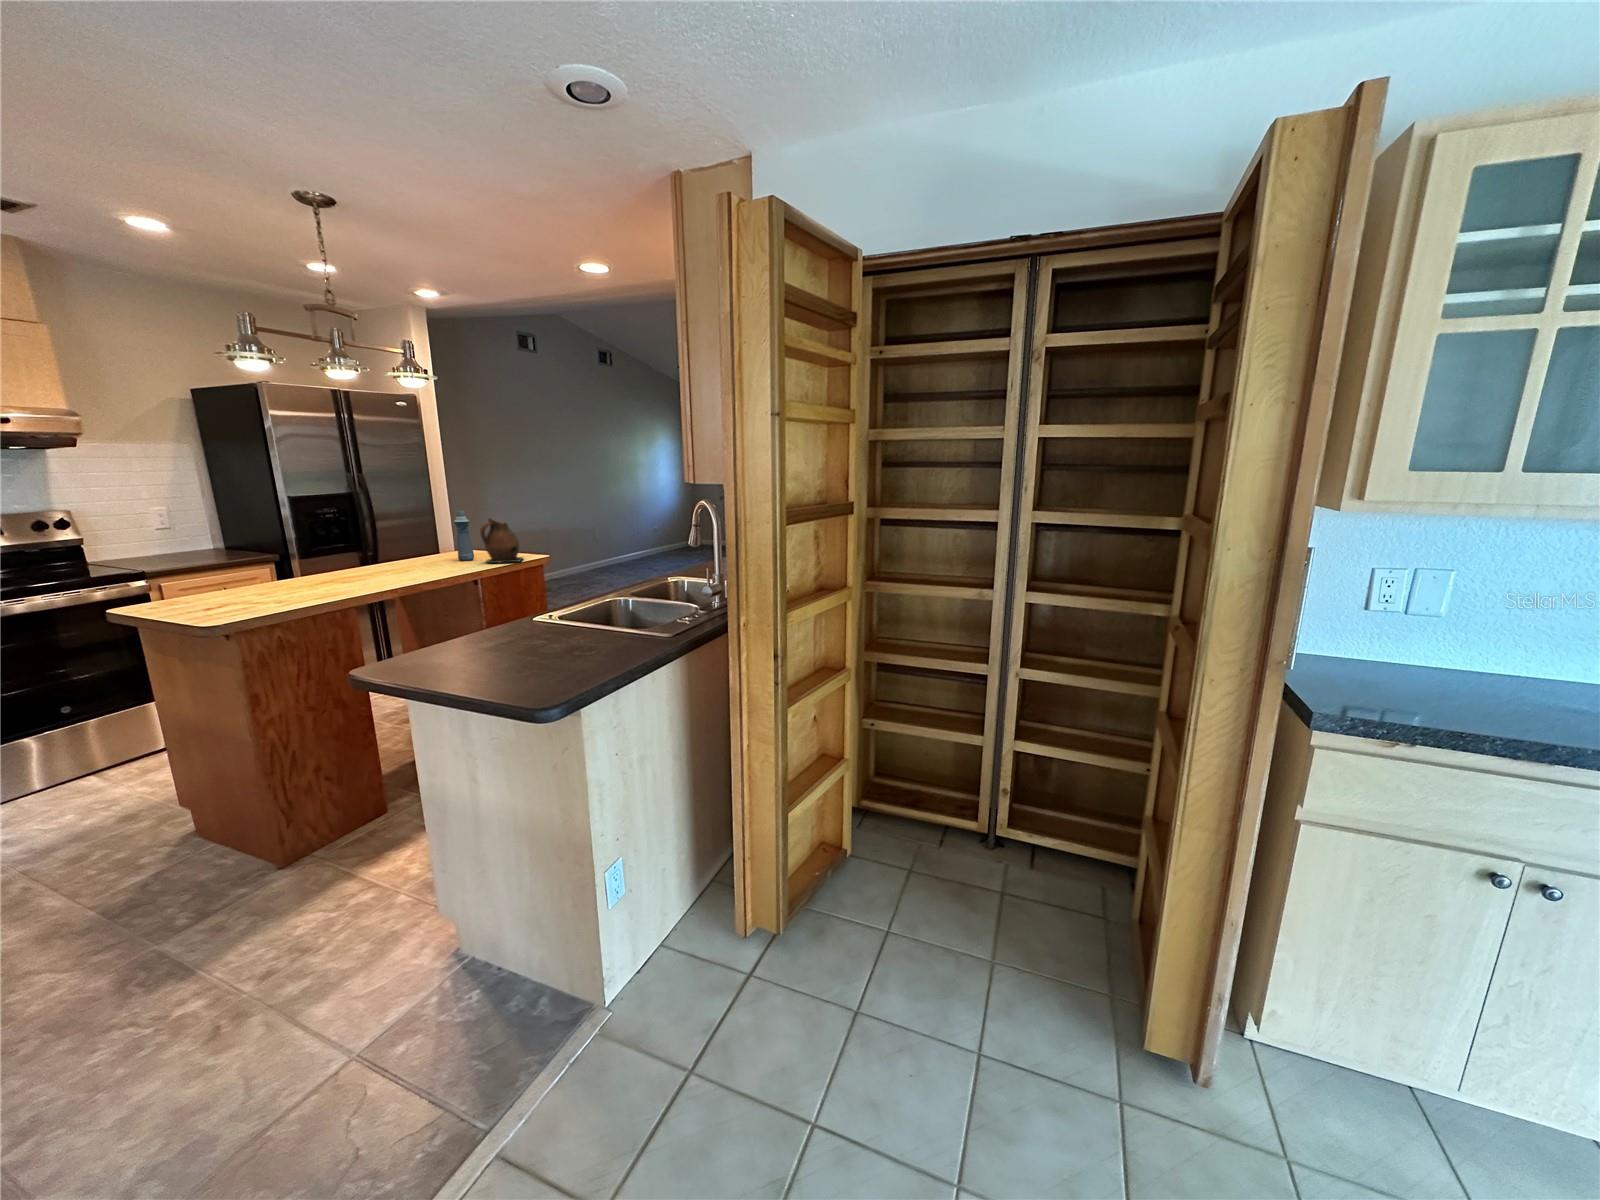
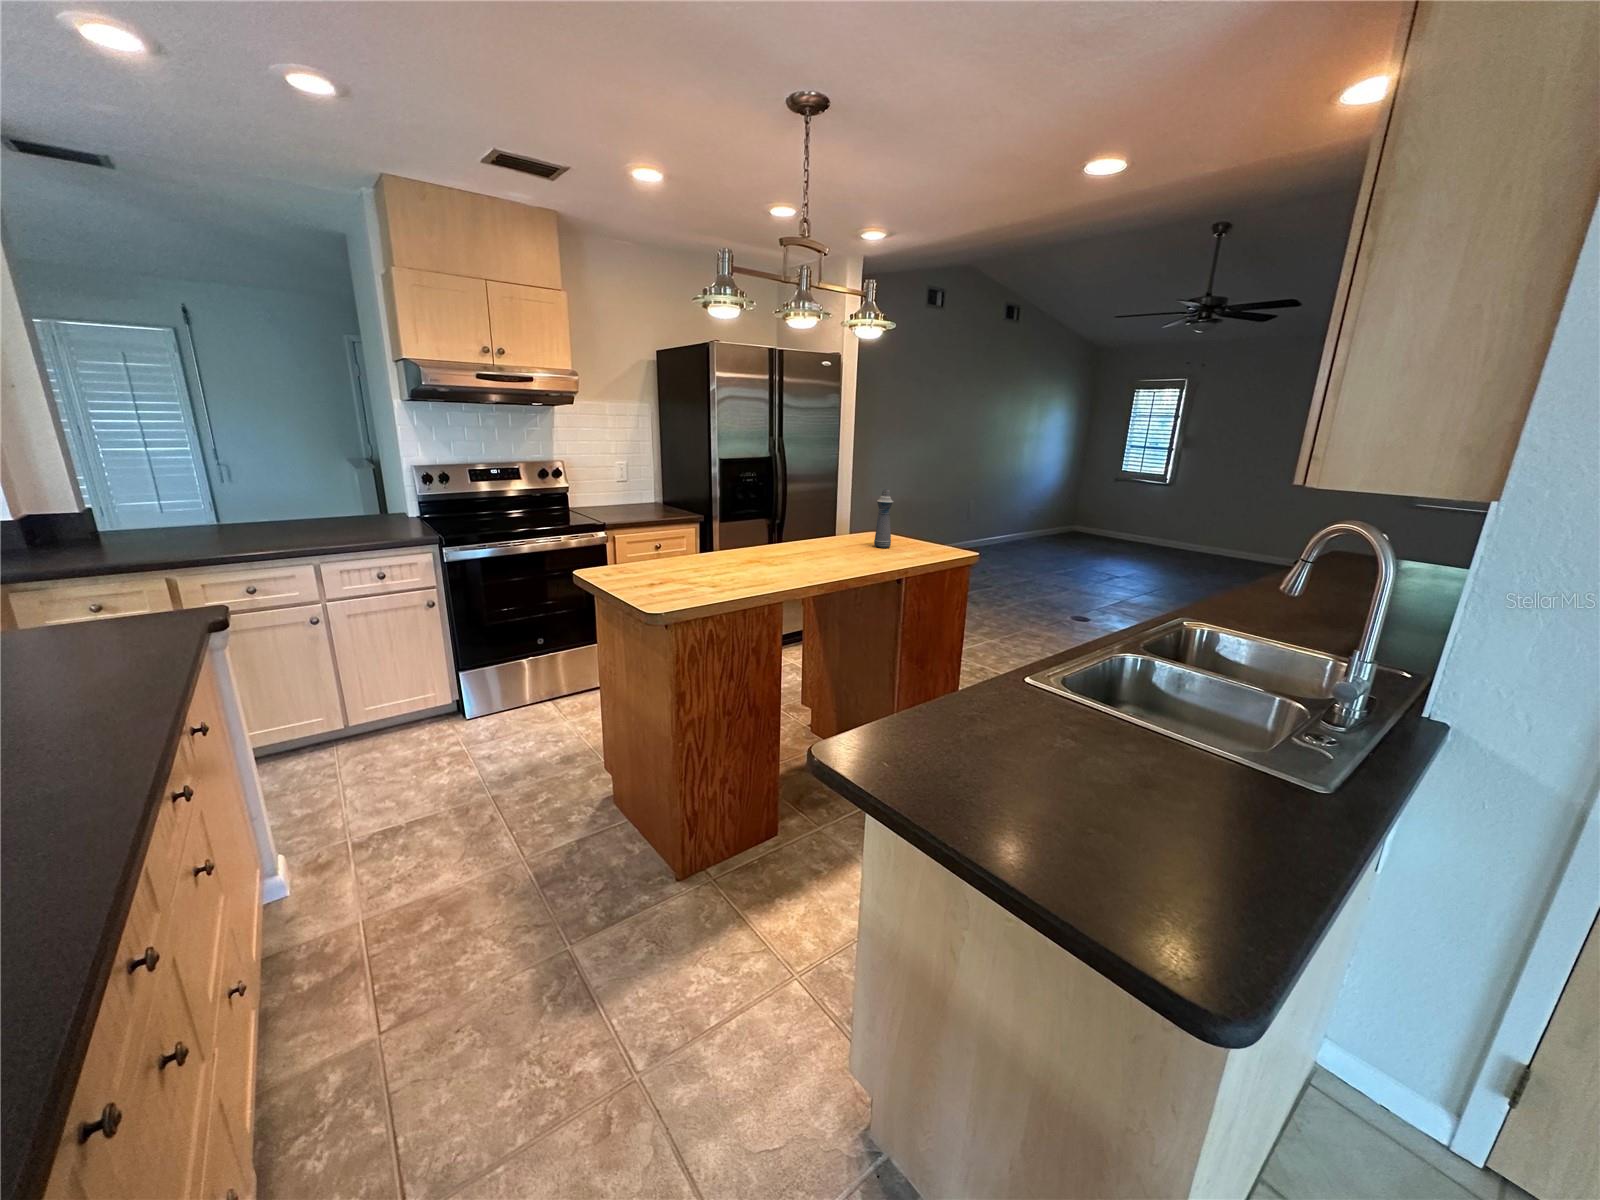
ceramic pitcher: present [480,518,523,563] -> none [904,501,948,560]

